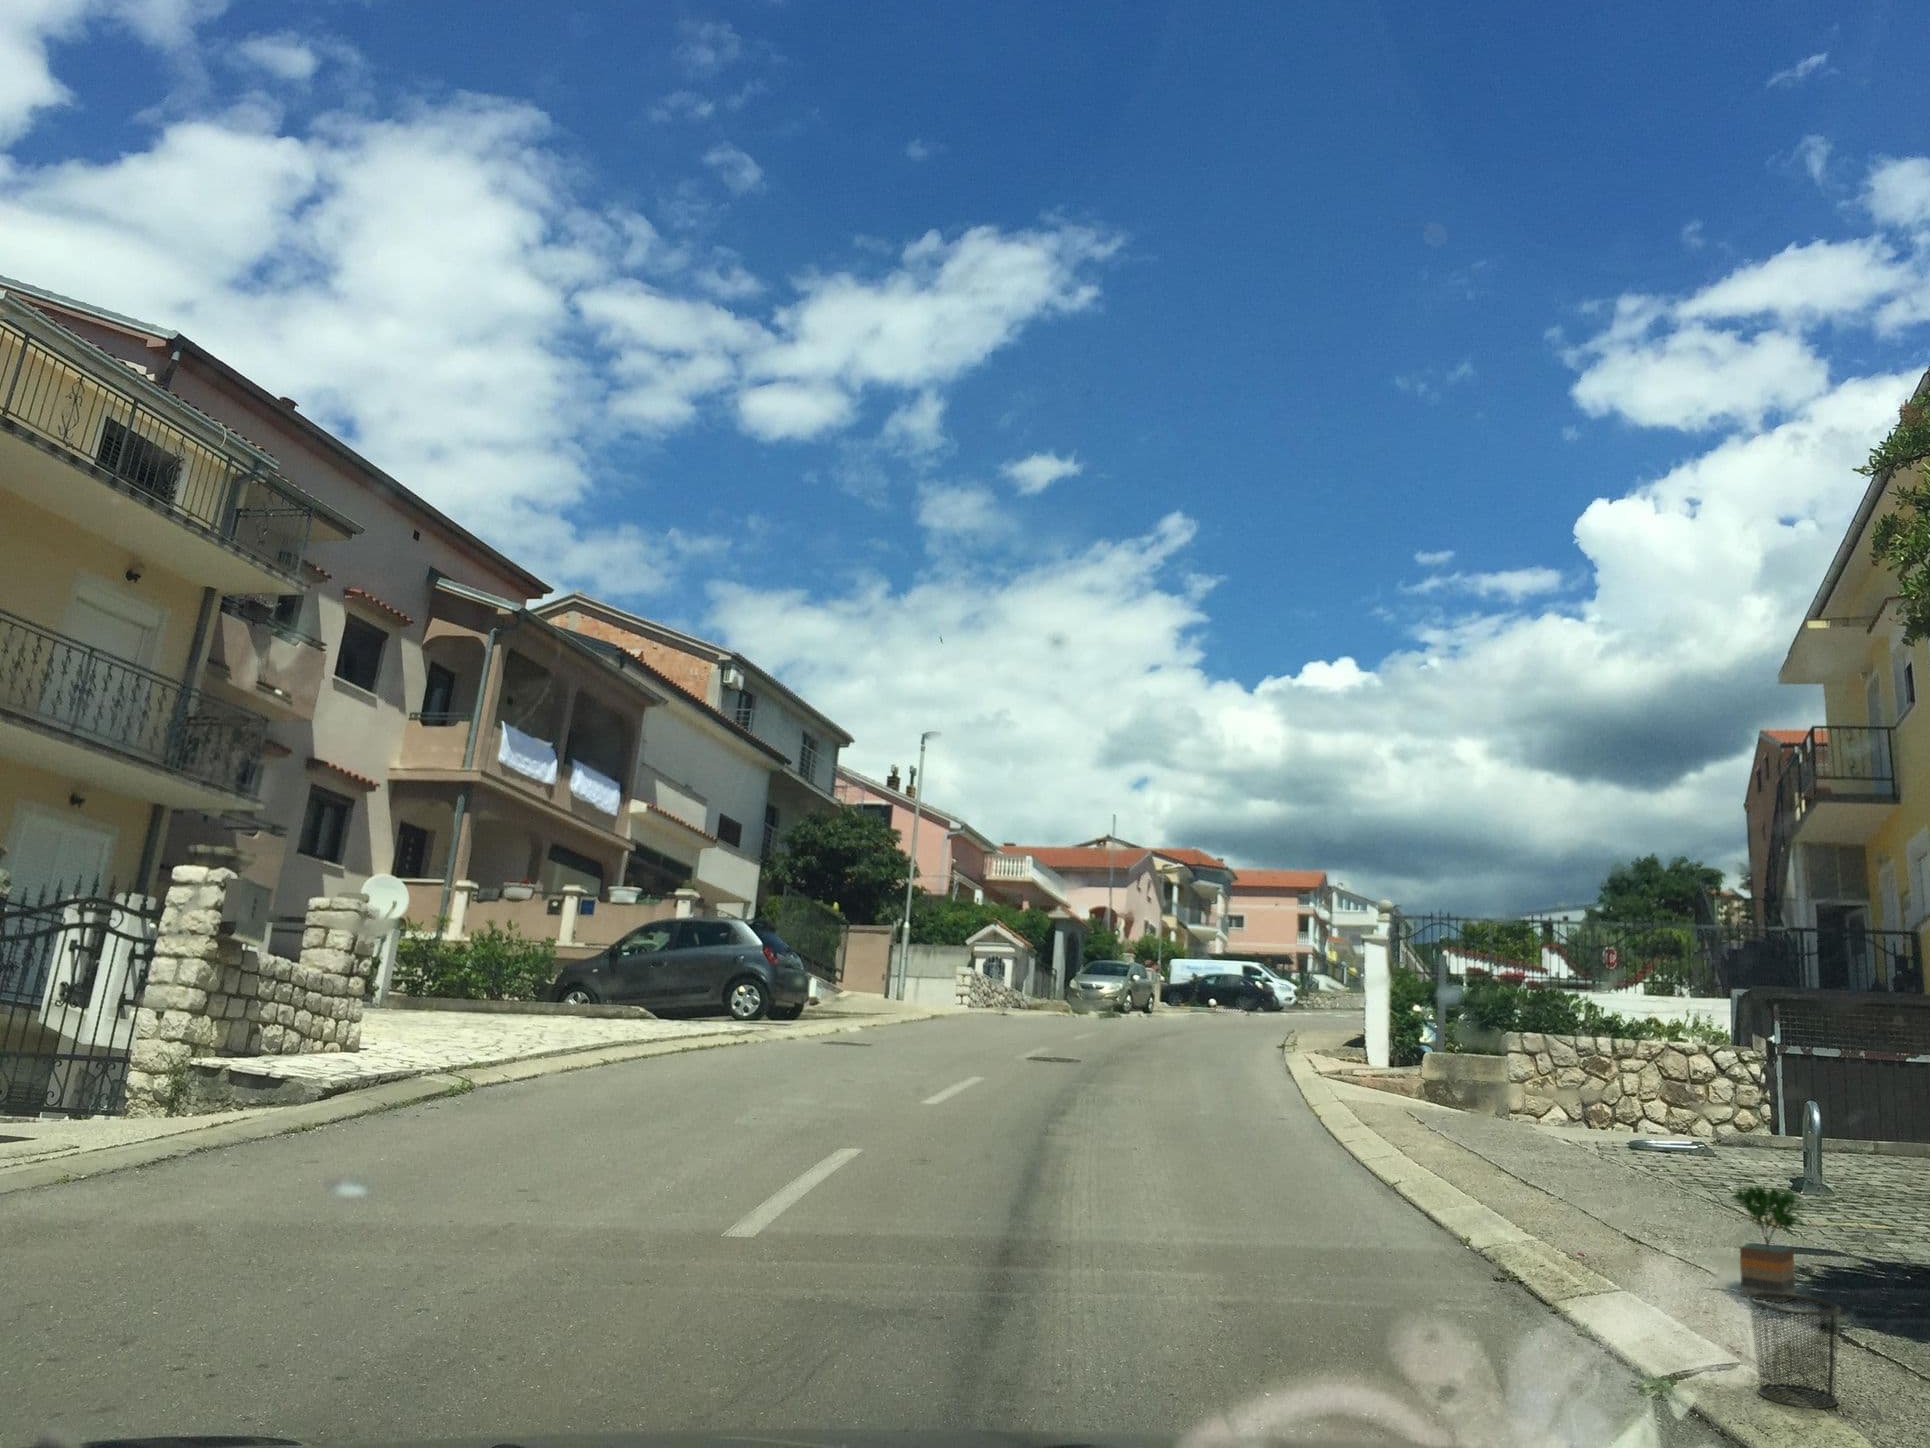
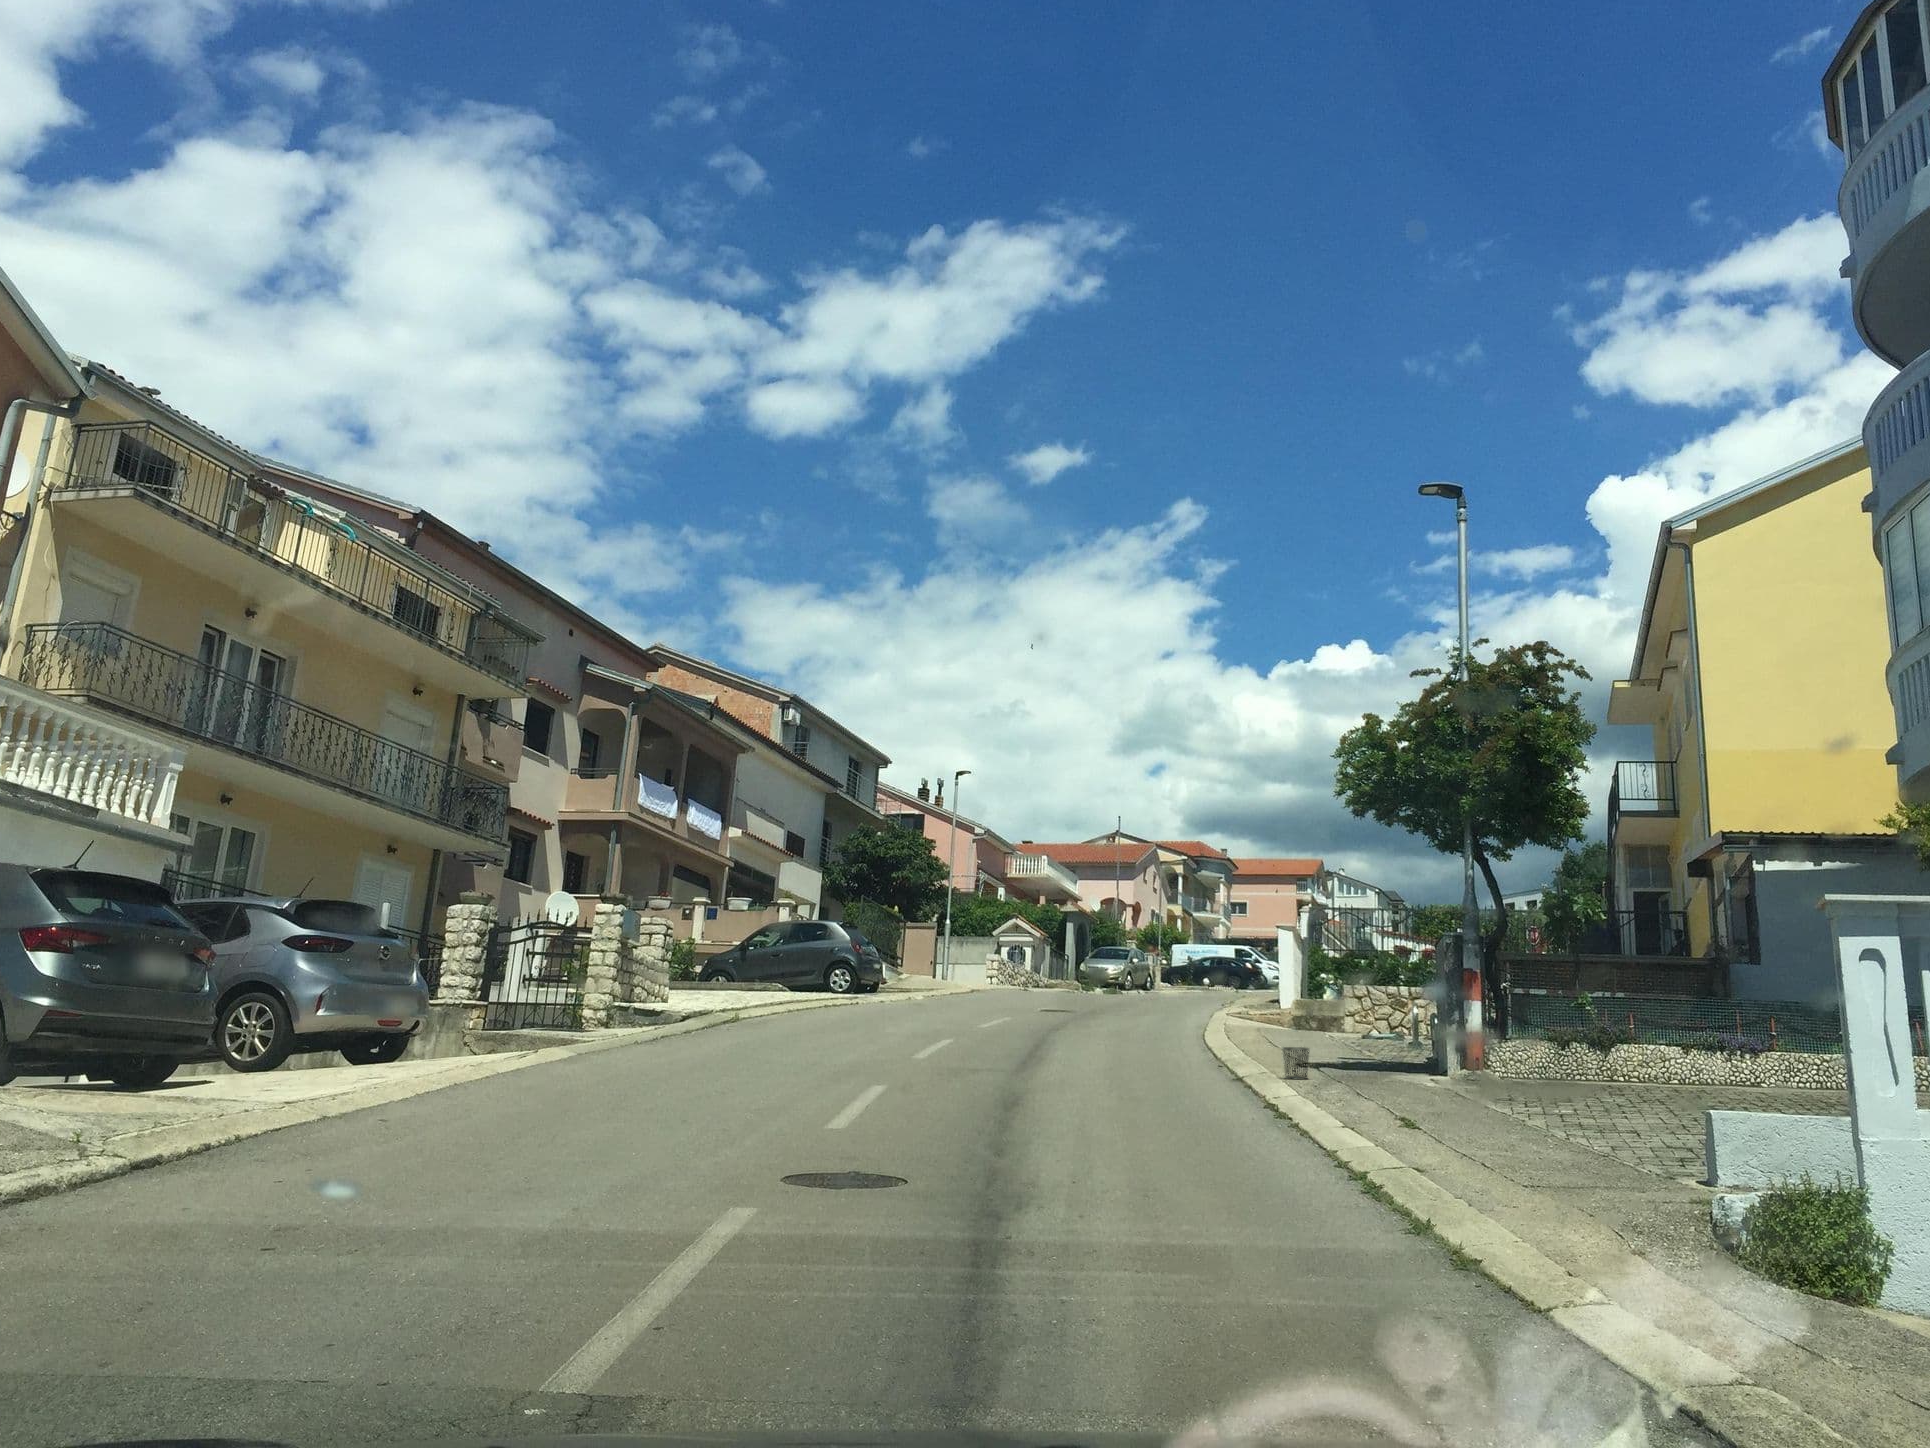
potted tree: present [1734,1185,1806,1303] -> none [1322,1024,1350,1068]

